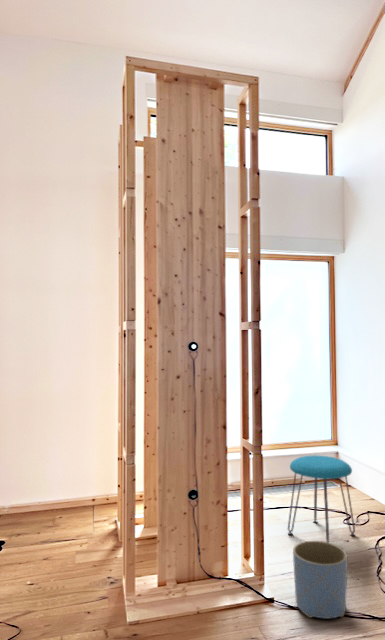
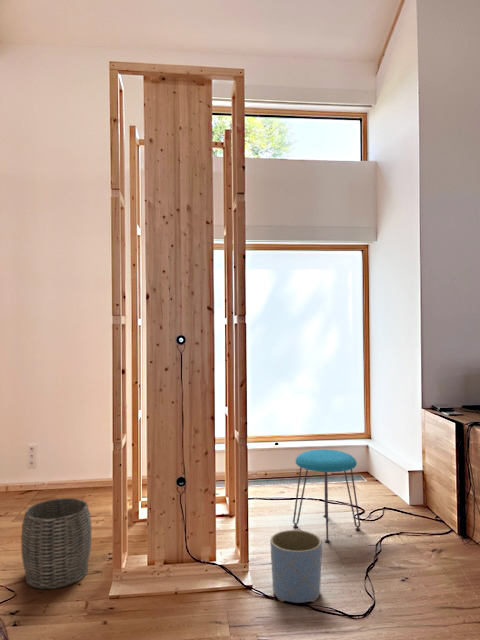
woven basket: none [25,513,98,614] -> present [21,498,92,589]

